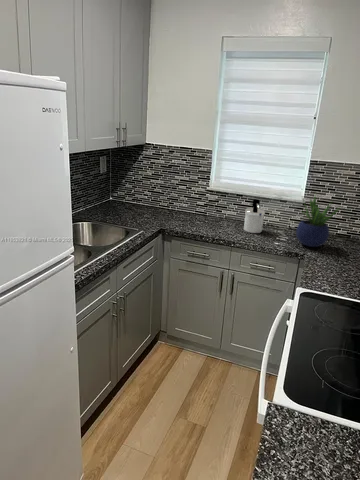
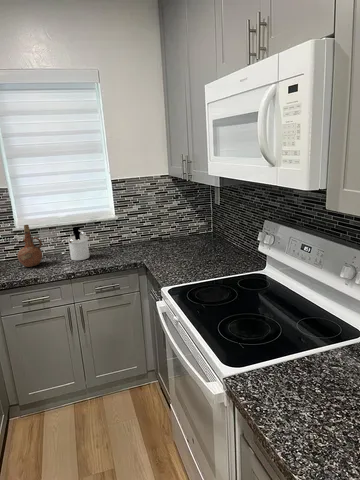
ceramic pitcher: none [200,186,223,225] -> present [17,225,42,267]
potted plant: present [296,197,338,247] -> none [121,206,155,255]

